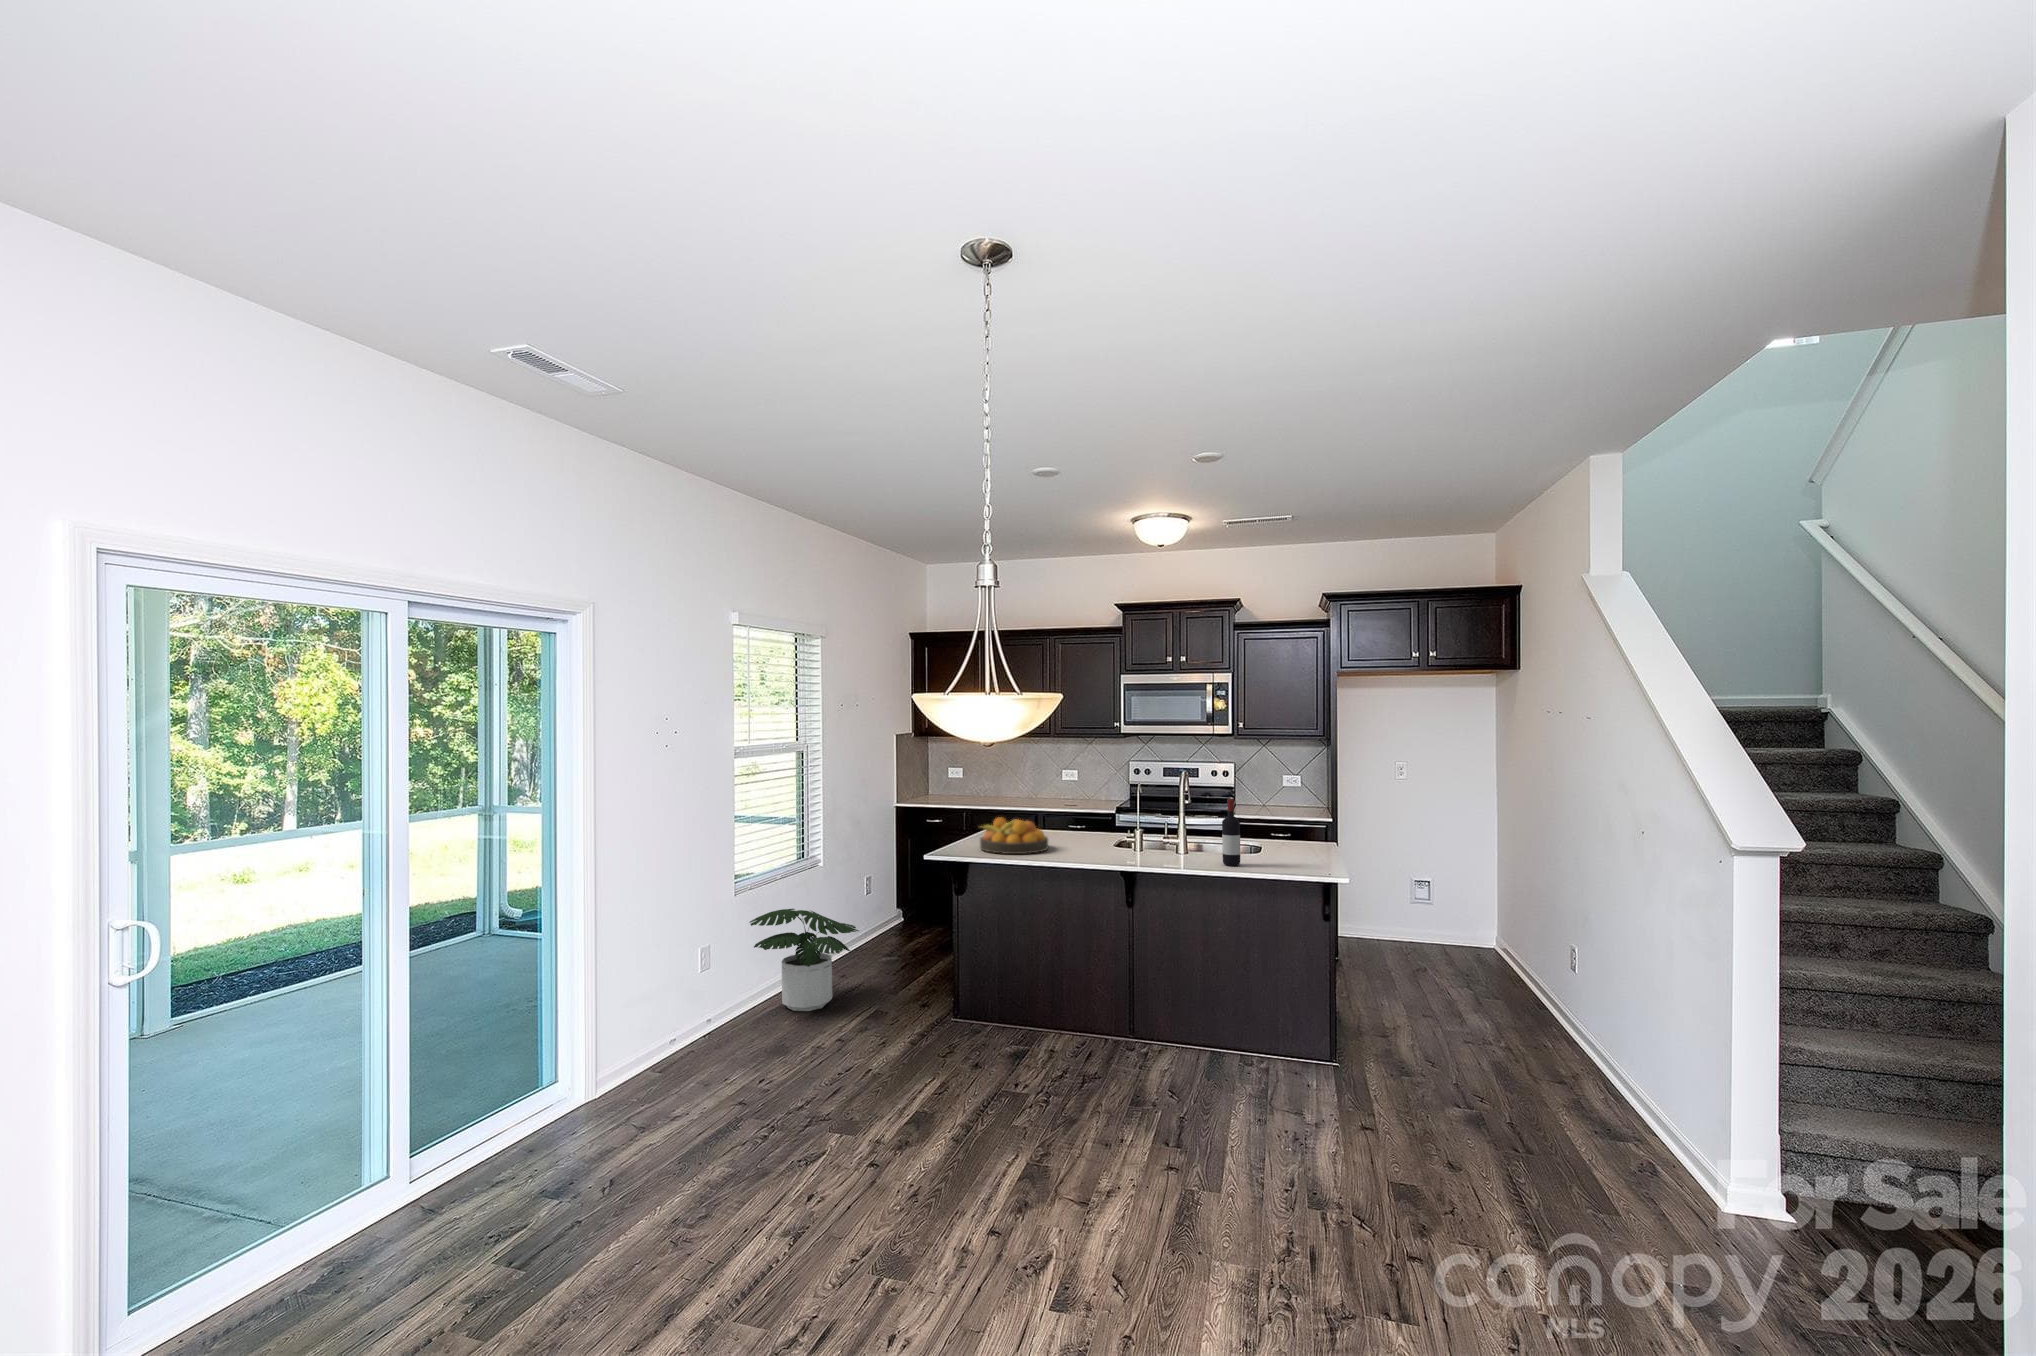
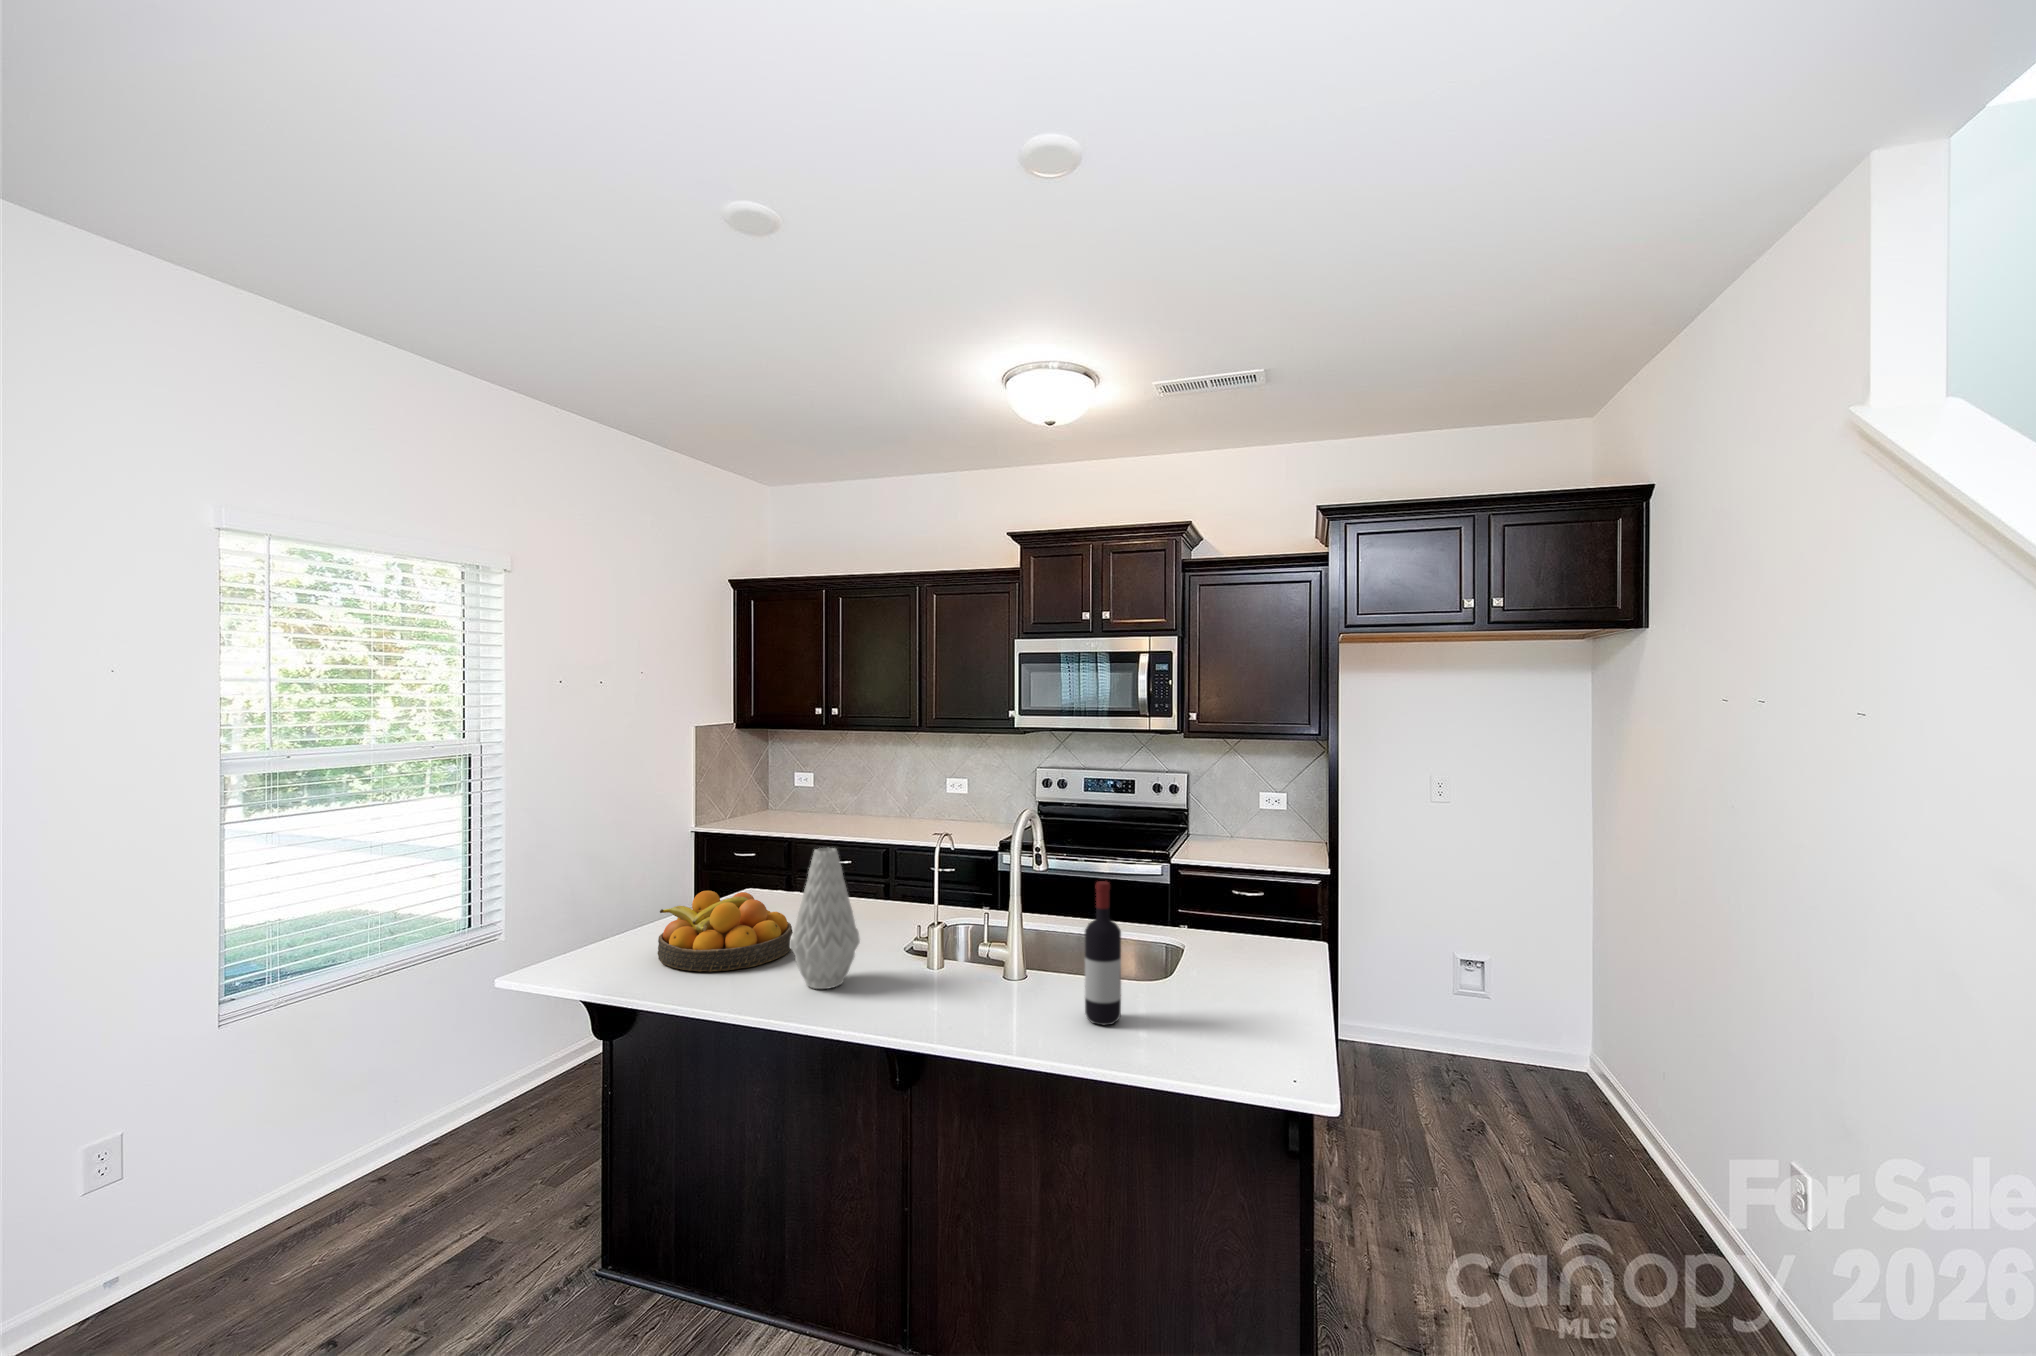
vase: none [1065,788,1100,858] -> present [790,848,860,989]
potted plant: present [750,909,859,1011] -> none [234,1037,501,1241]

